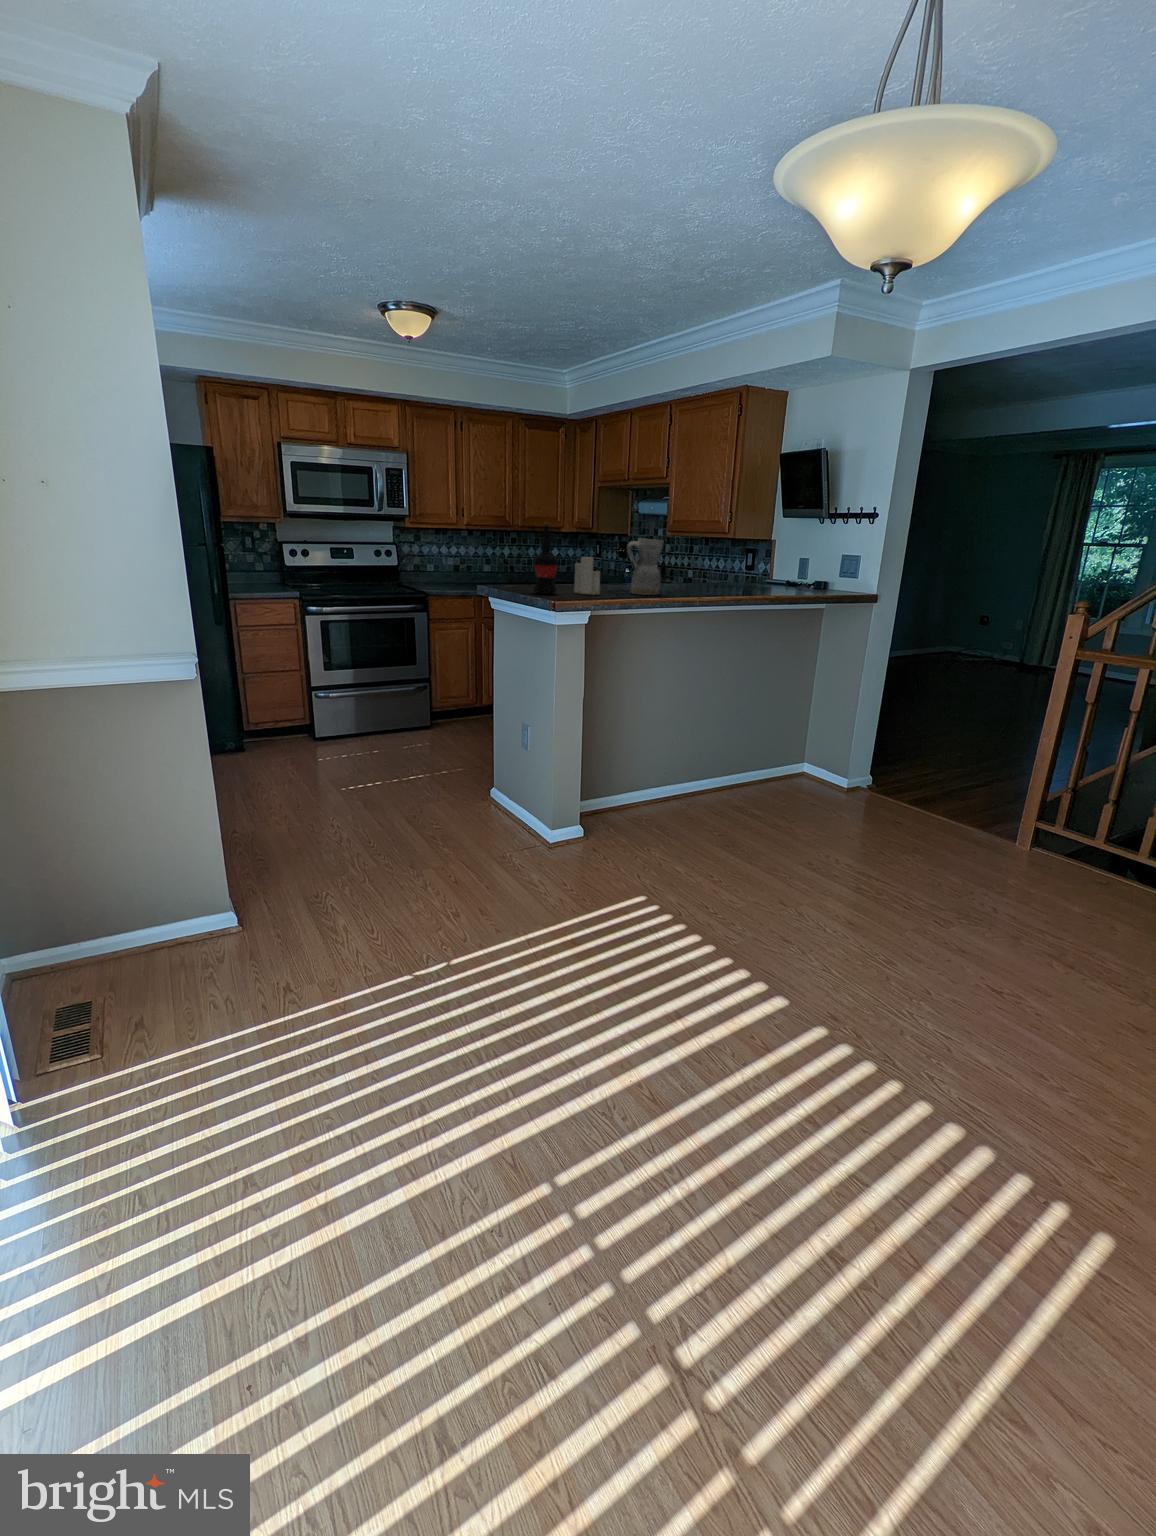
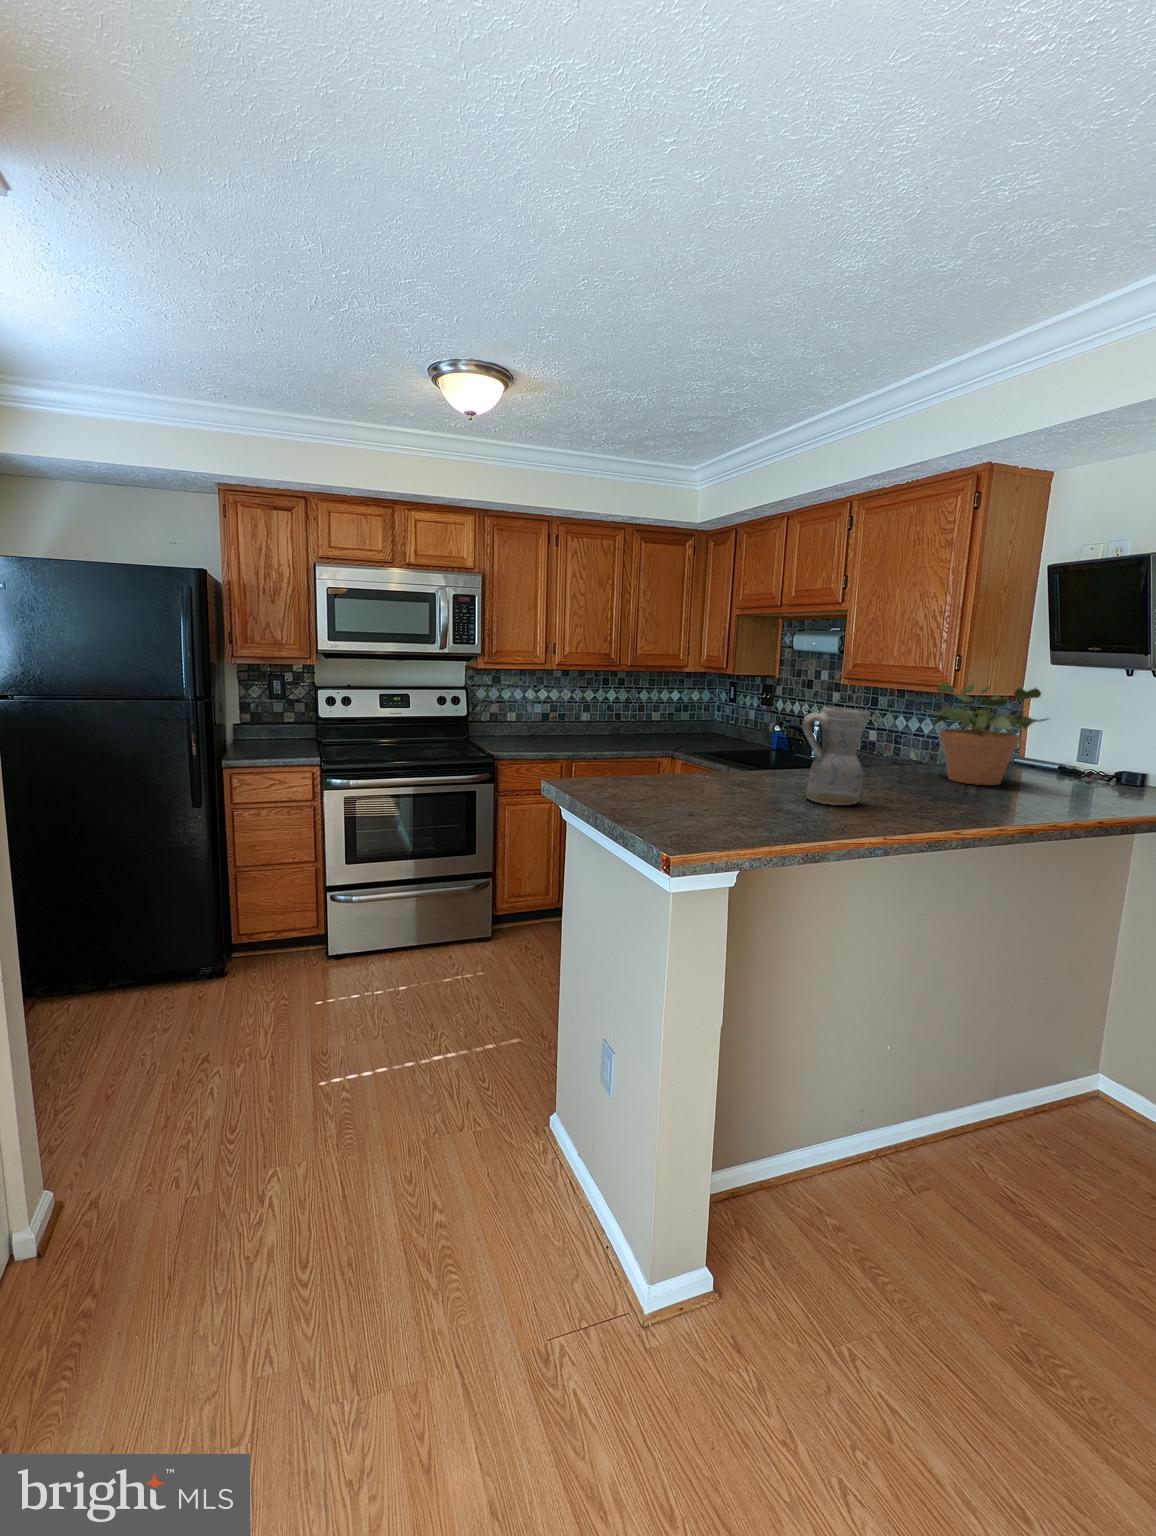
wine bottle: present [534,522,558,594] -> none [635,684,680,806]
potted plant: none [706,528,774,591] -> present [926,683,1048,785]
candle: present [574,557,600,595] -> none [708,734,755,806]

